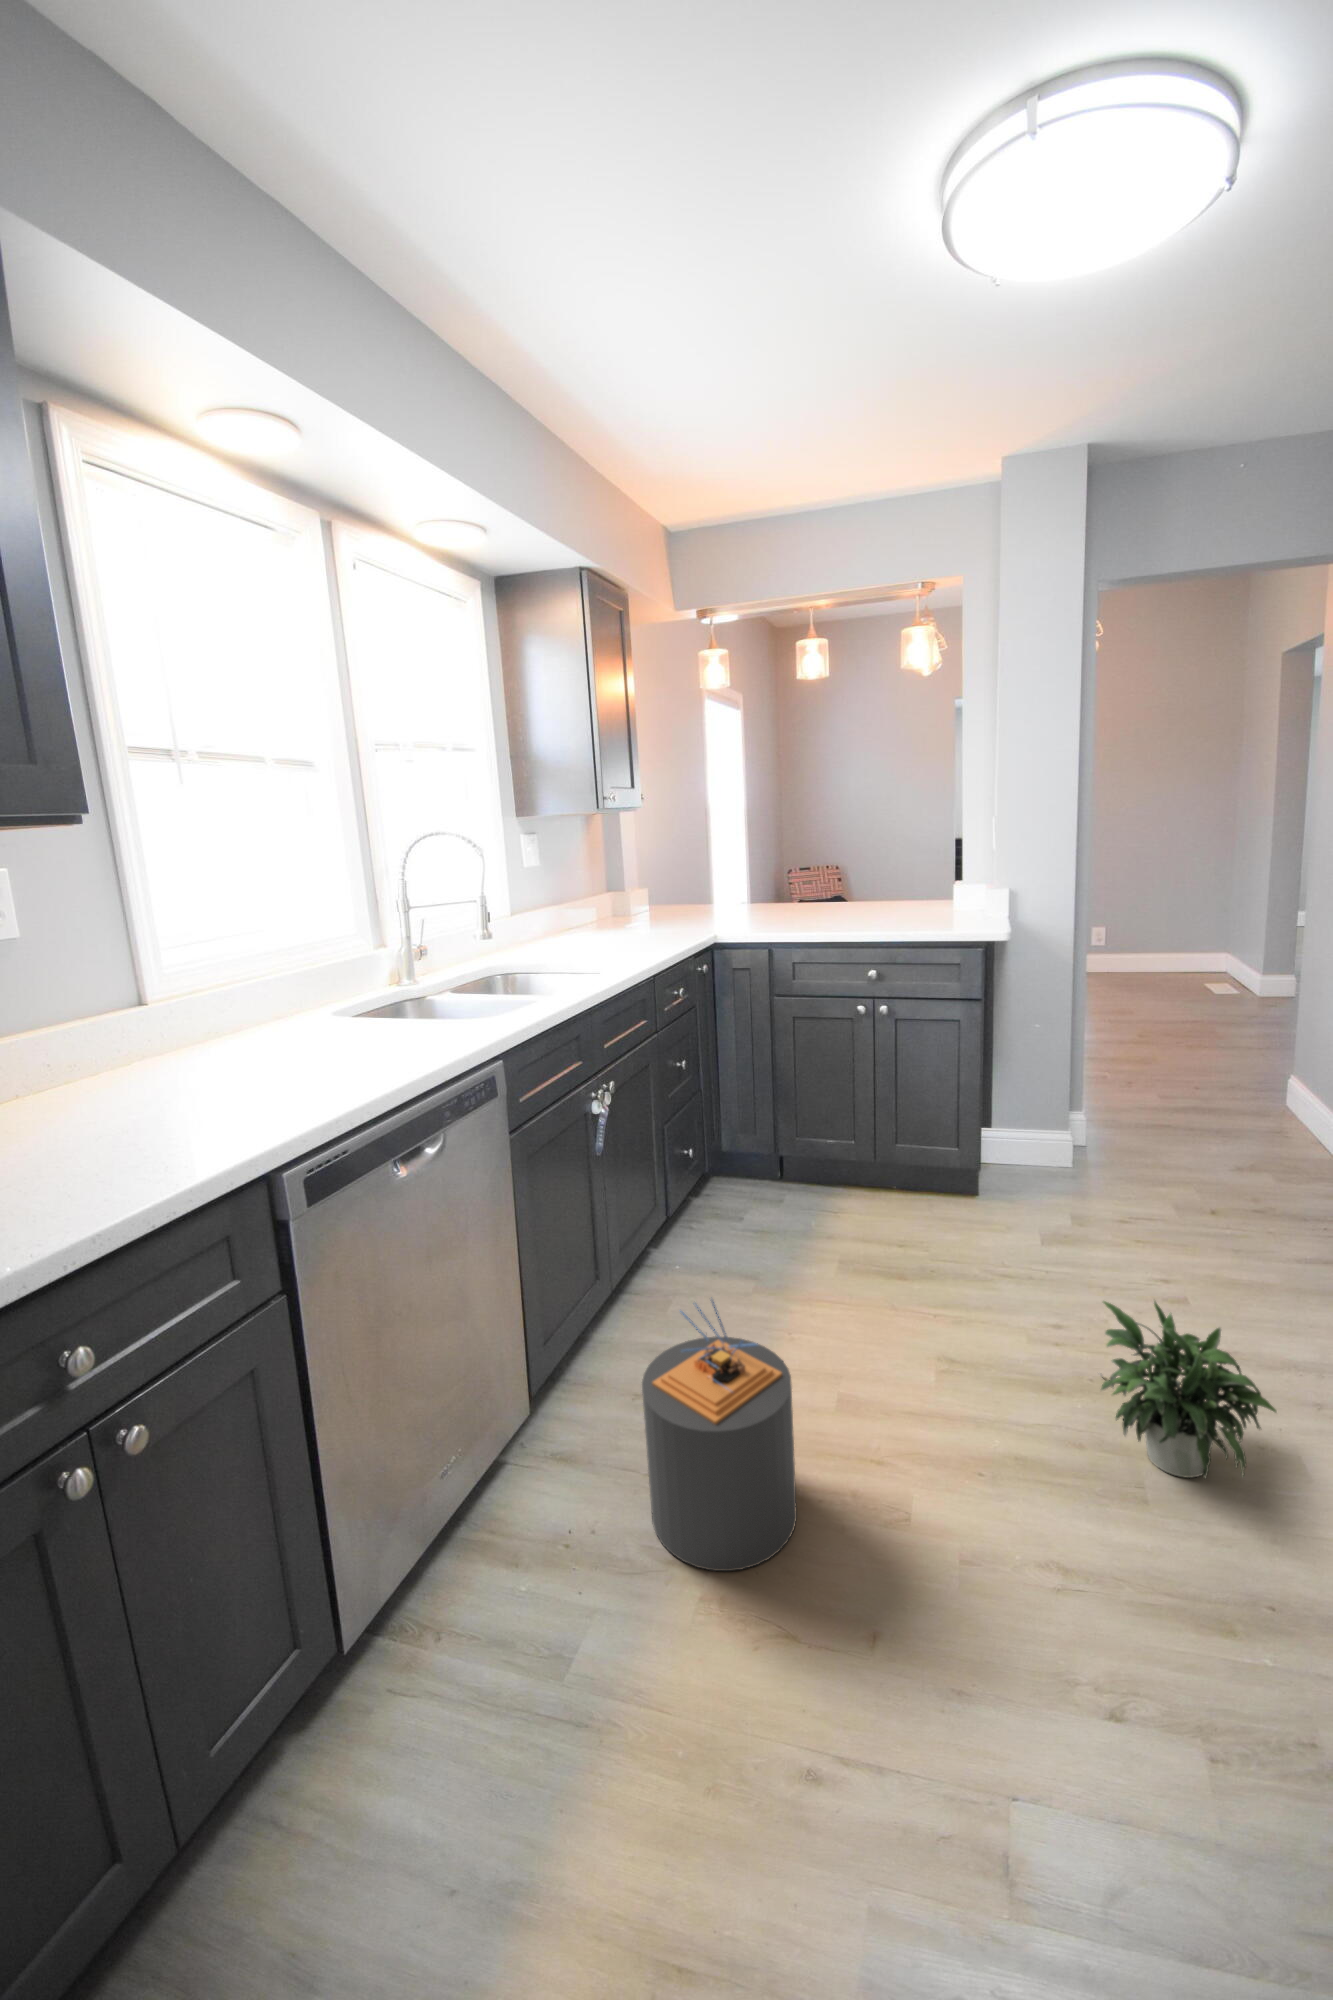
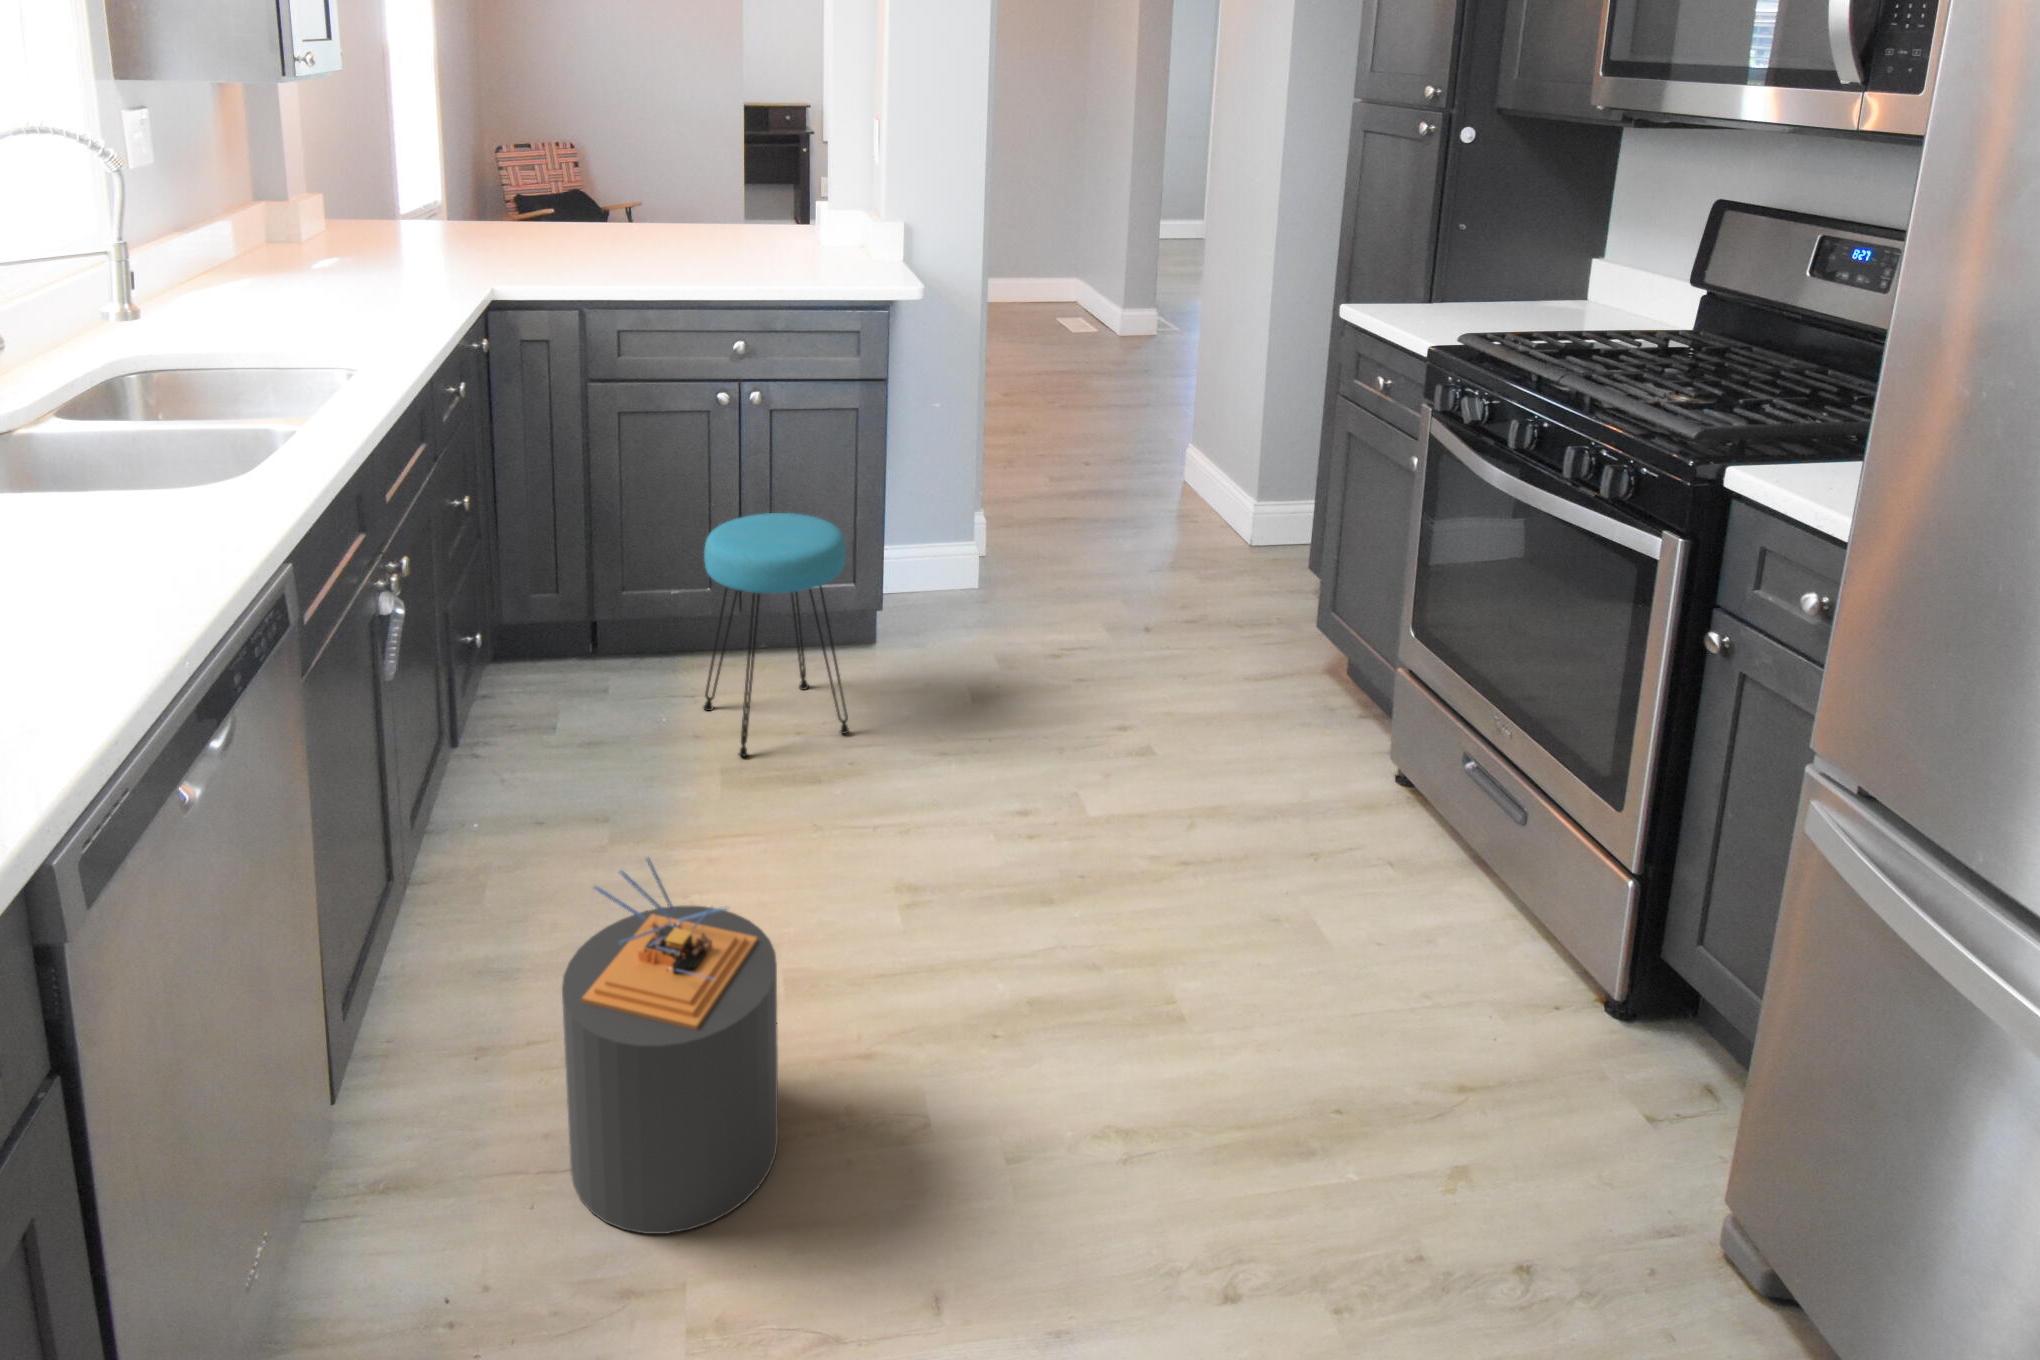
stool: none [836,1090,940,1258] -> present [703,513,849,756]
potted plant: present [1100,1301,1276,1478] -> none [1066,746,1262,941]

